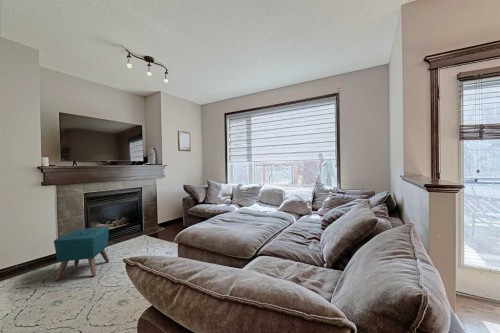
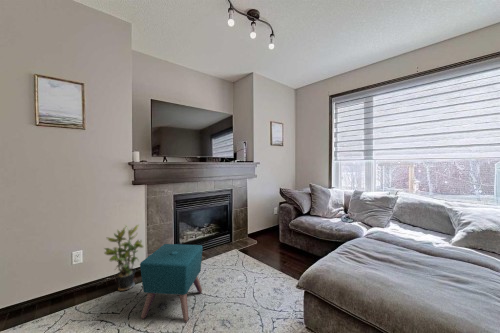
potted plant: none [15,217,54,271] -> present [105,225,143,291]

